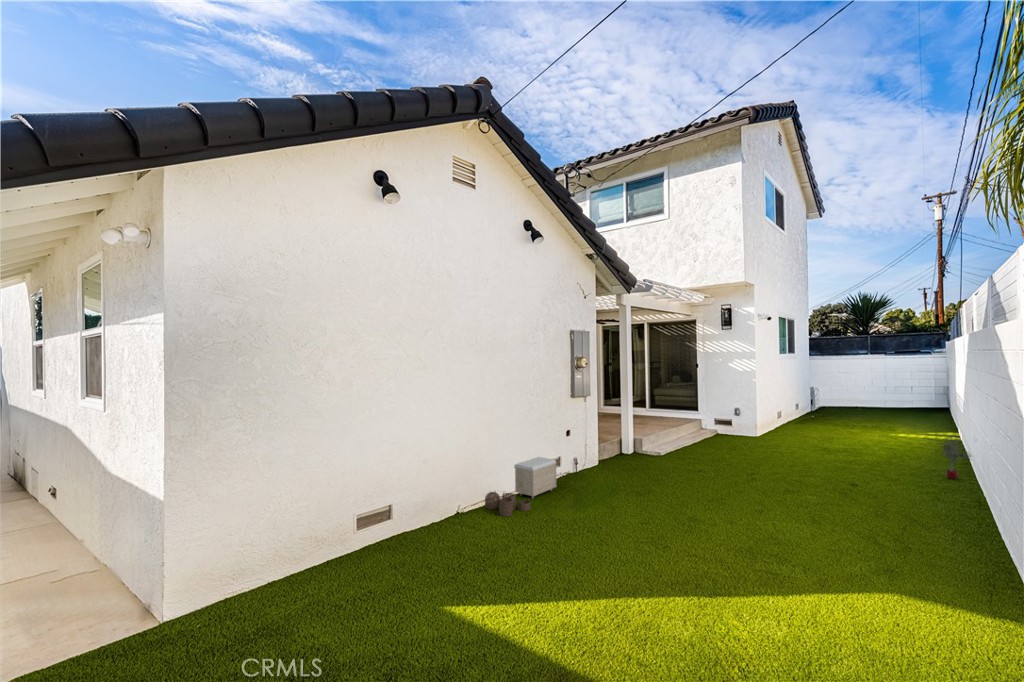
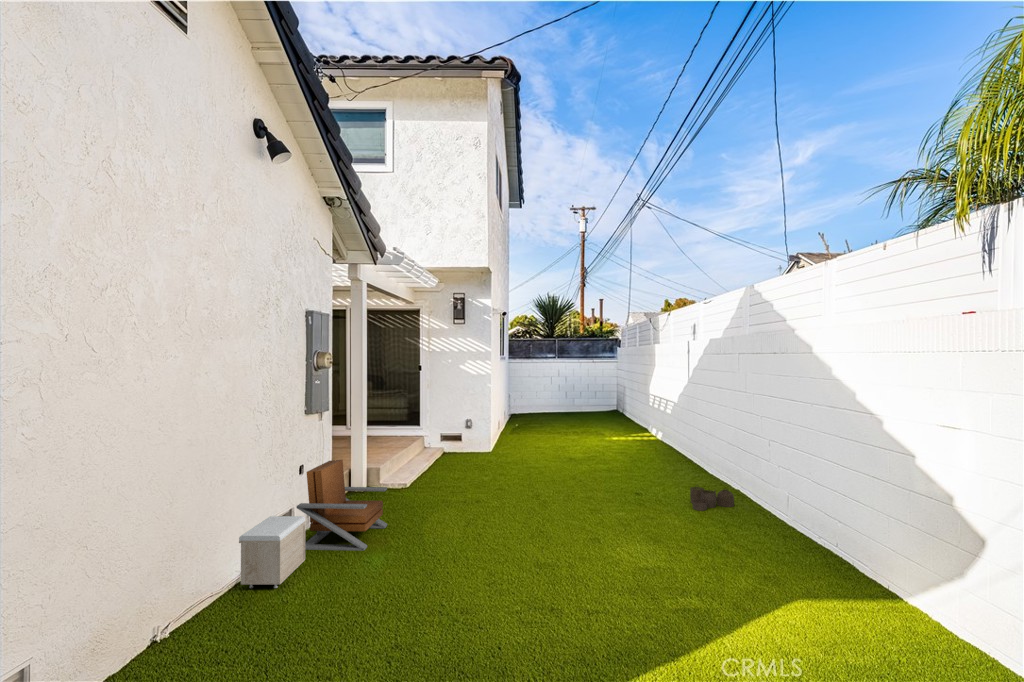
lounge chair: none [559,428,624,489] -> present [297,460,387,551]
potted tree: present [942,436,971,479] -> none [665,428,689,470]
woven basket: present [485,492,531,516] -> present [690,487,734,511]

